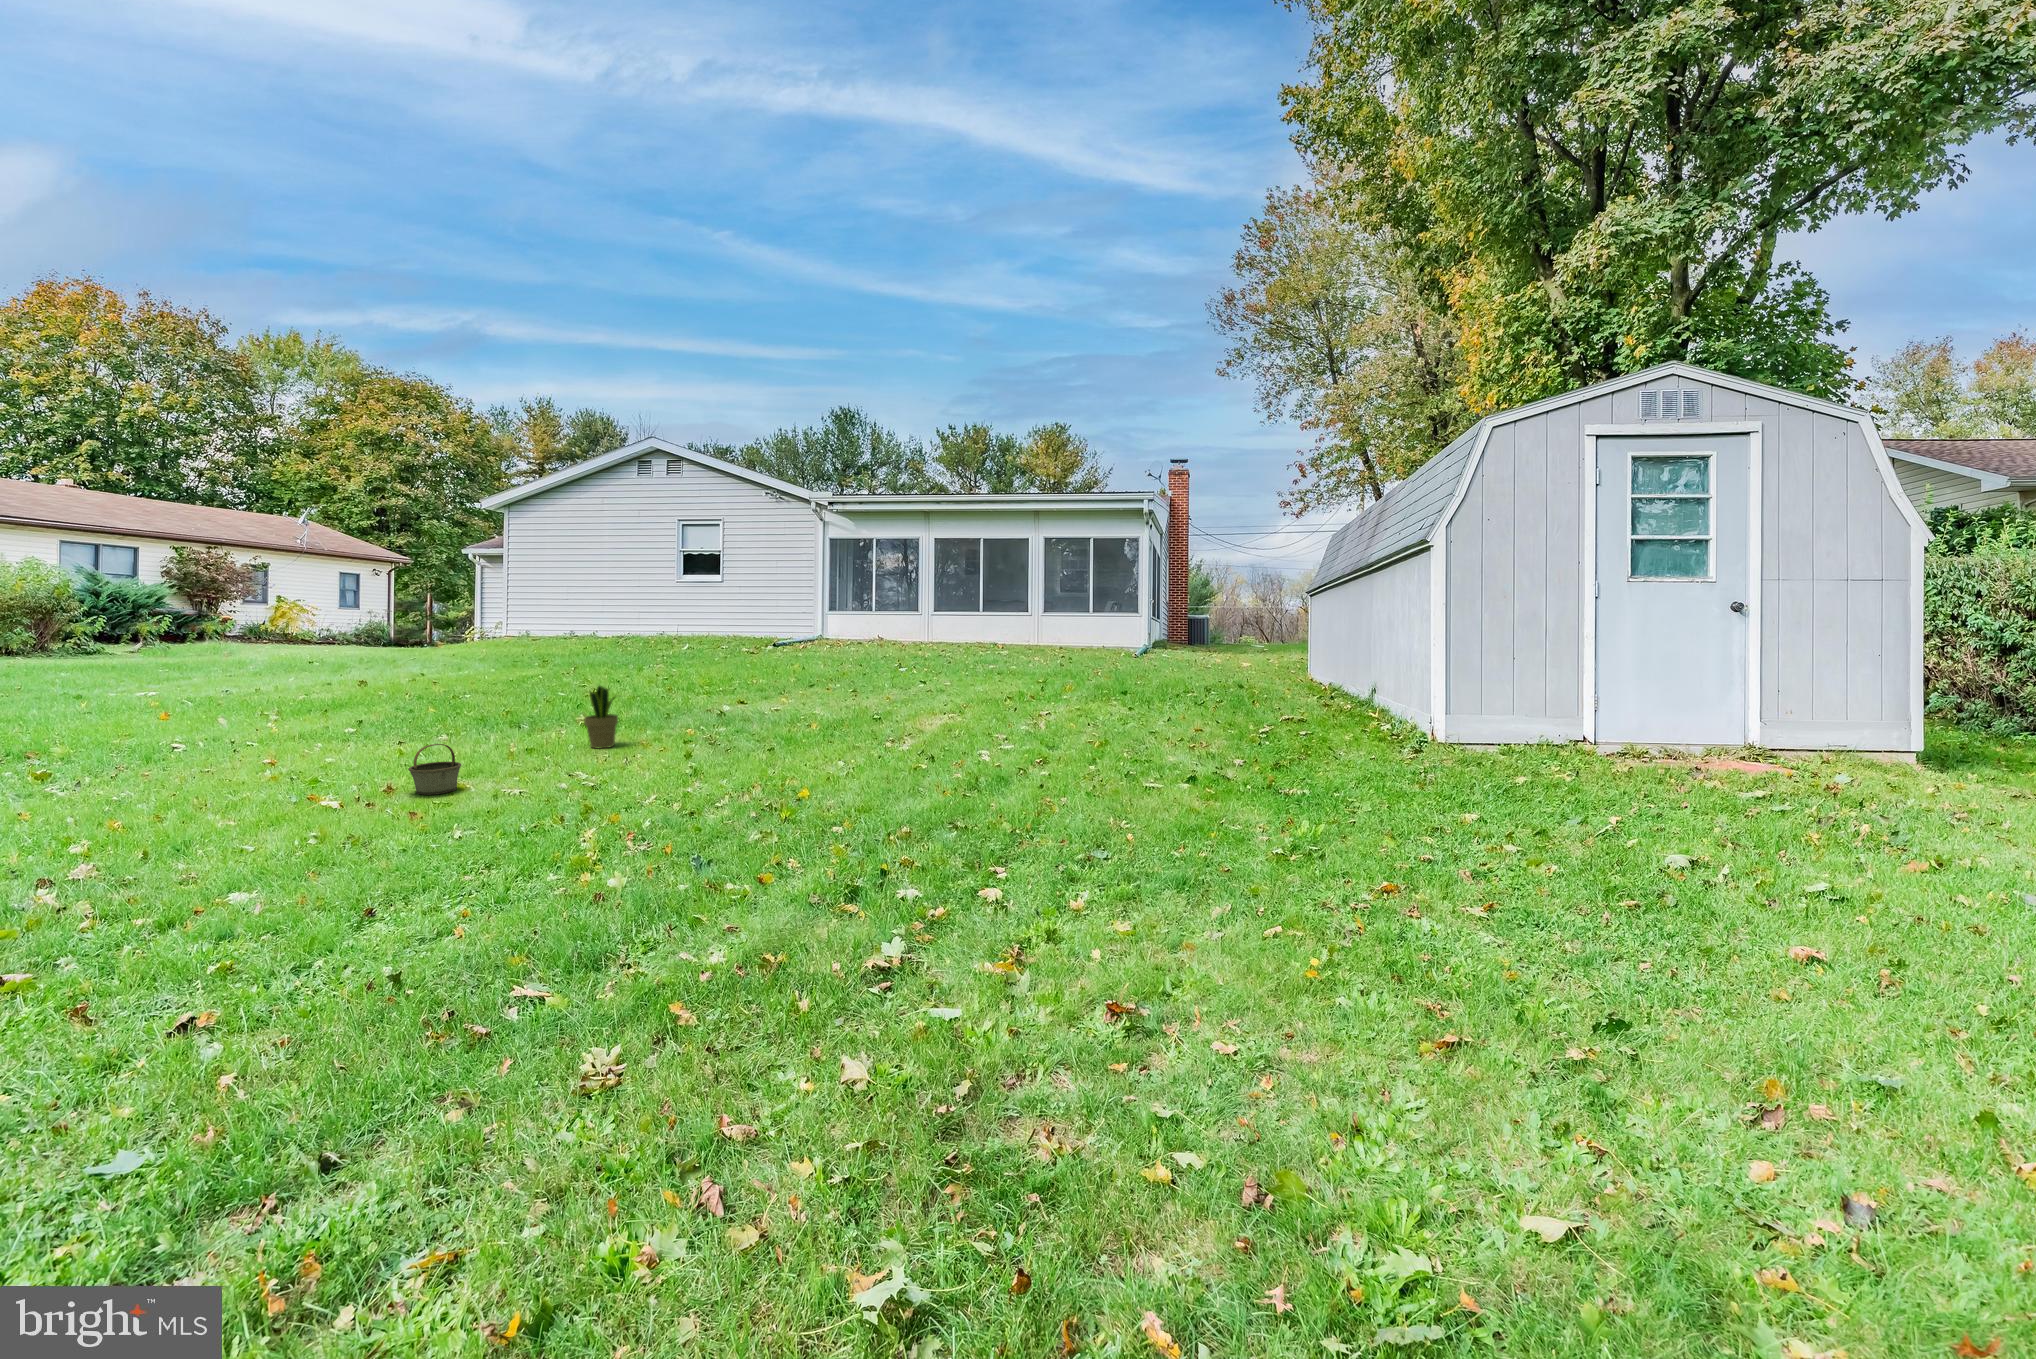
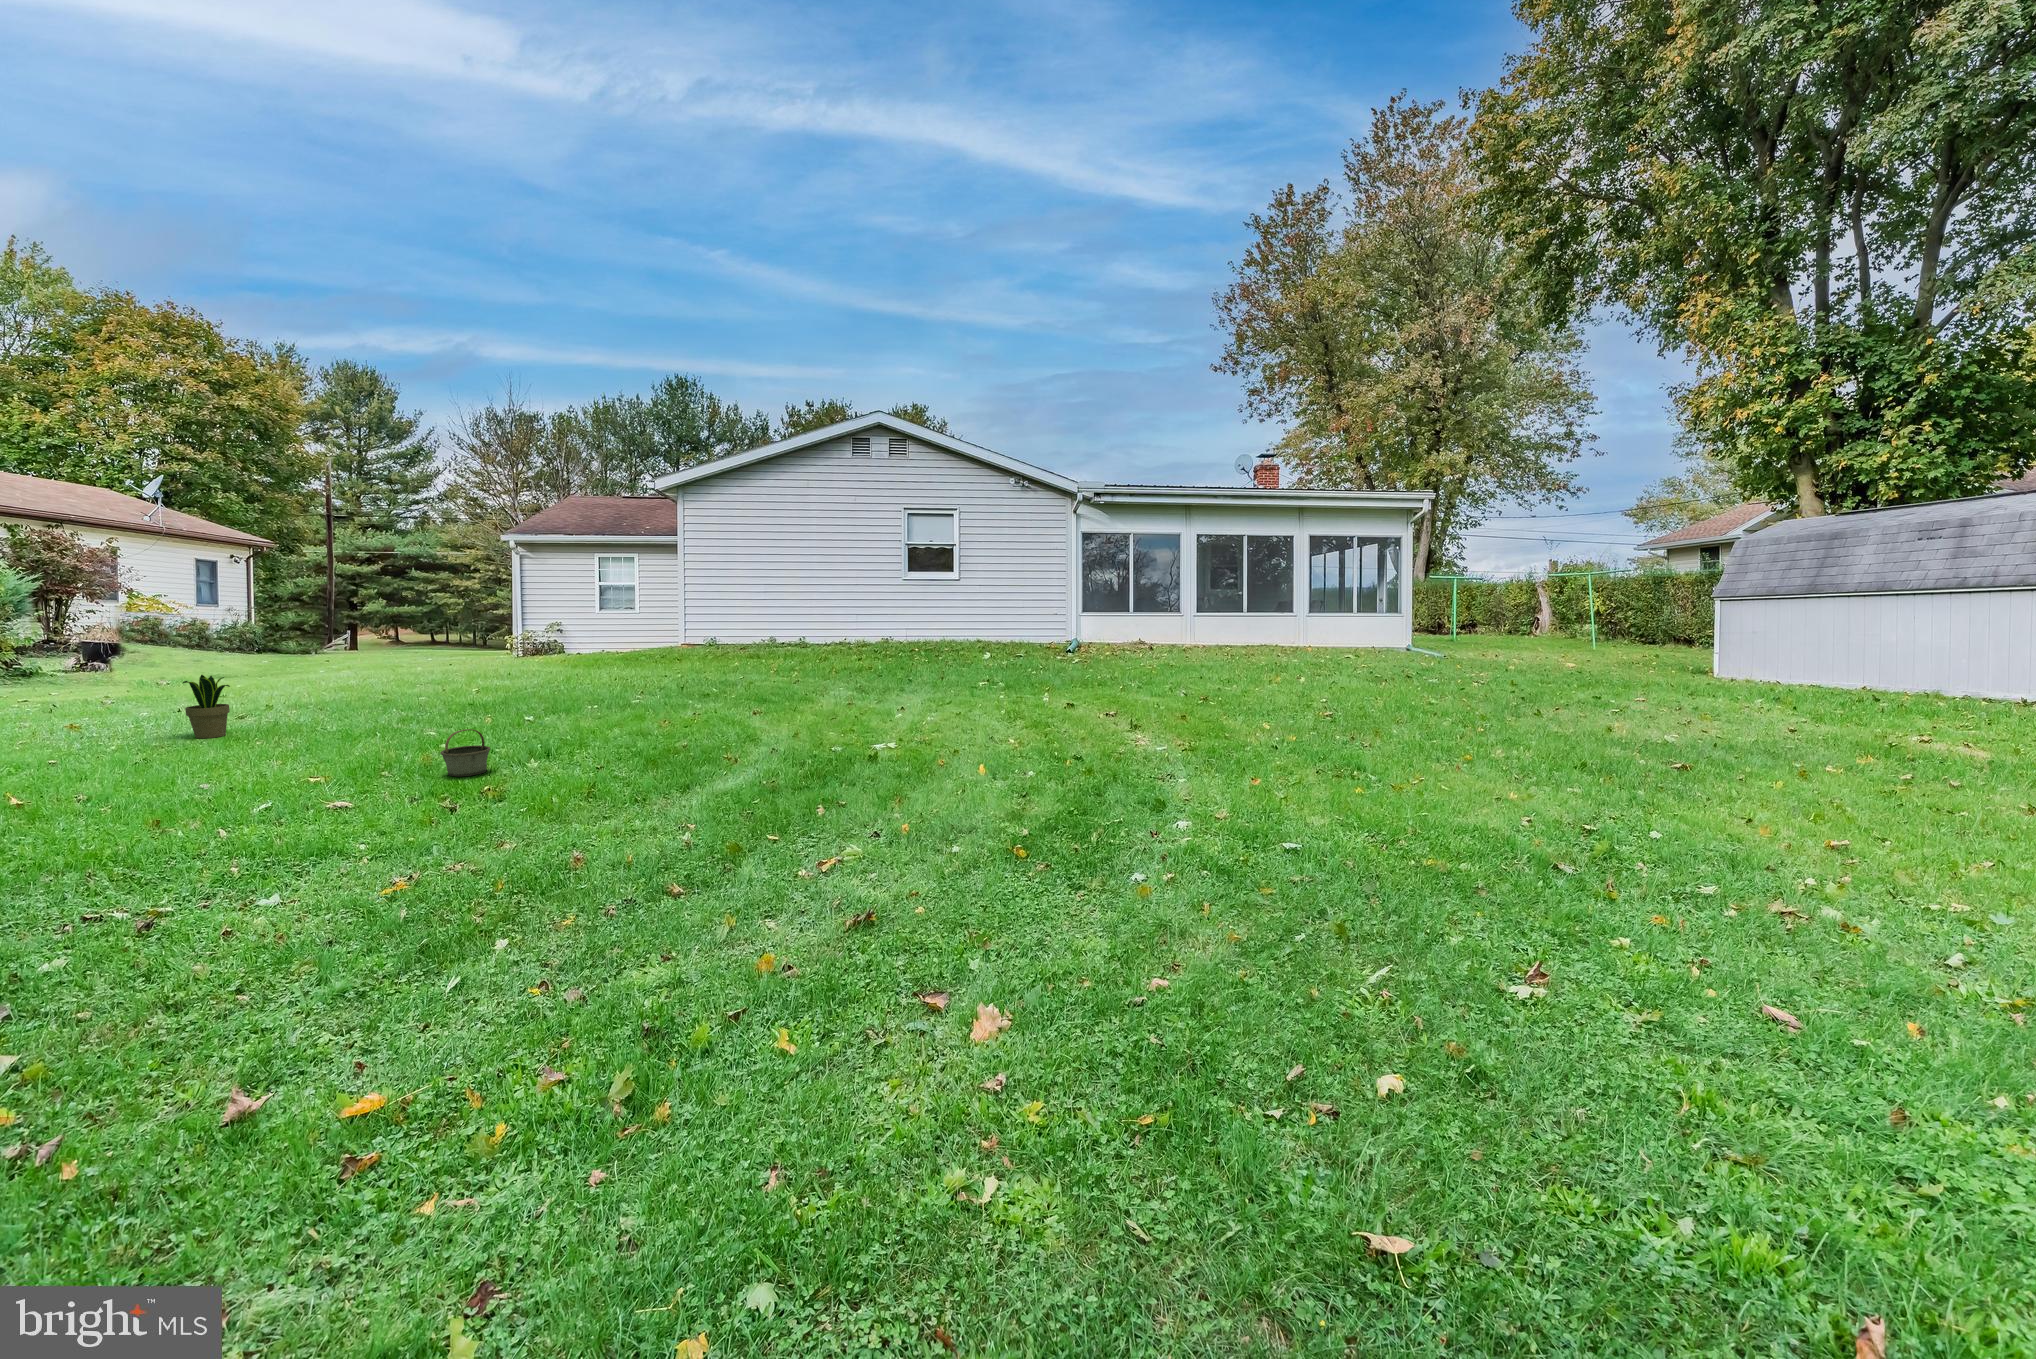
potted plant: present [584,686,621,748] -> present [183,675,230,738]

